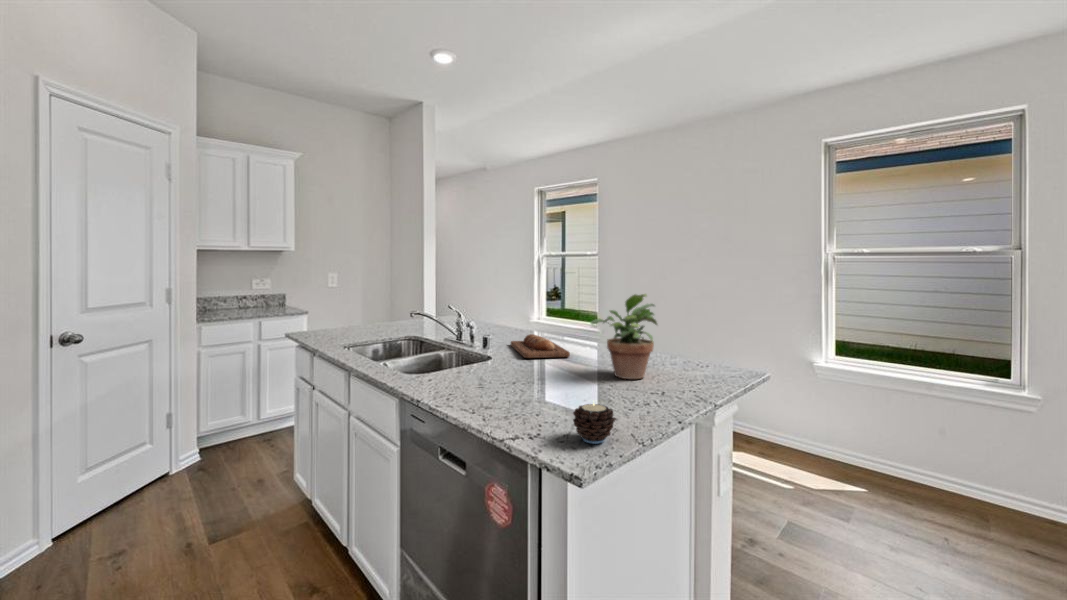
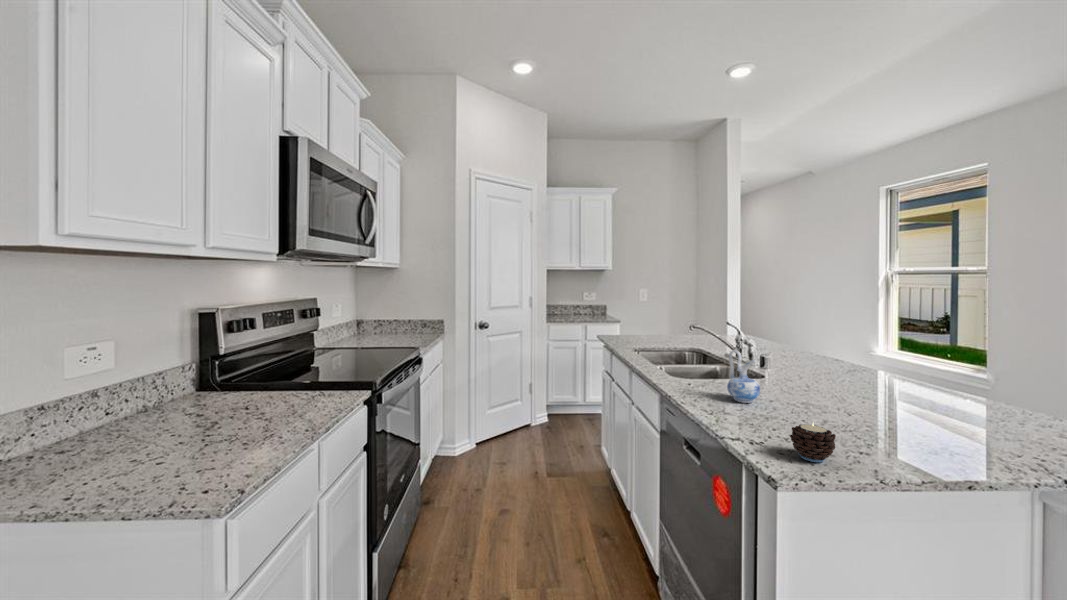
potted plant: present [591,294,657,379] -> none [866,325,968,422]
ceramic pitcher: none [476,333,509,390] -> present [727,350,760,403]
bread loaf: present [511,334,570,358] -> none [791,359,854,387]

